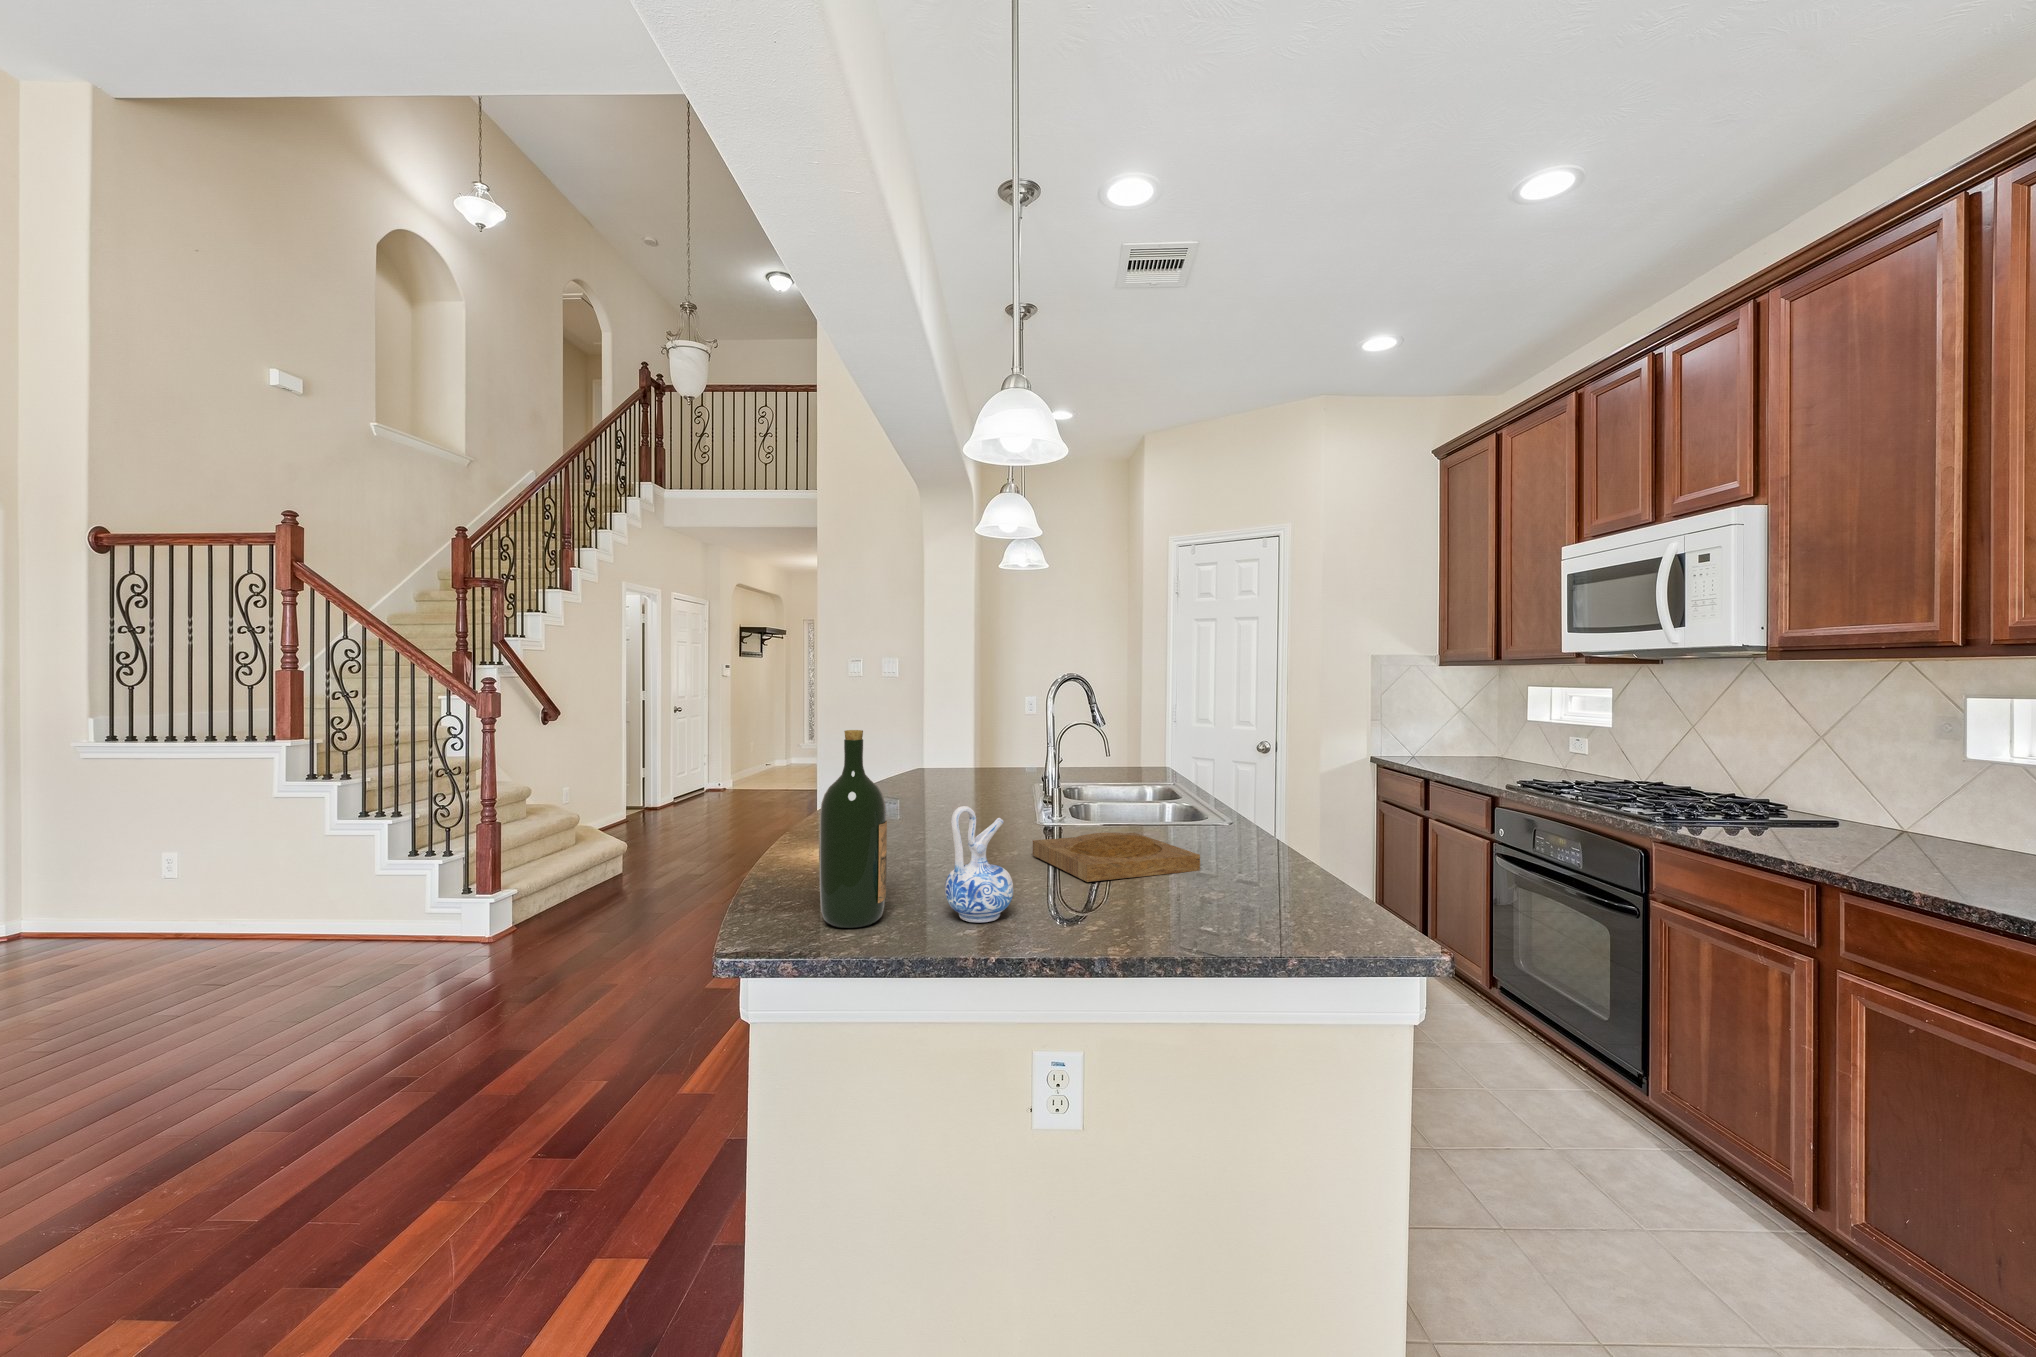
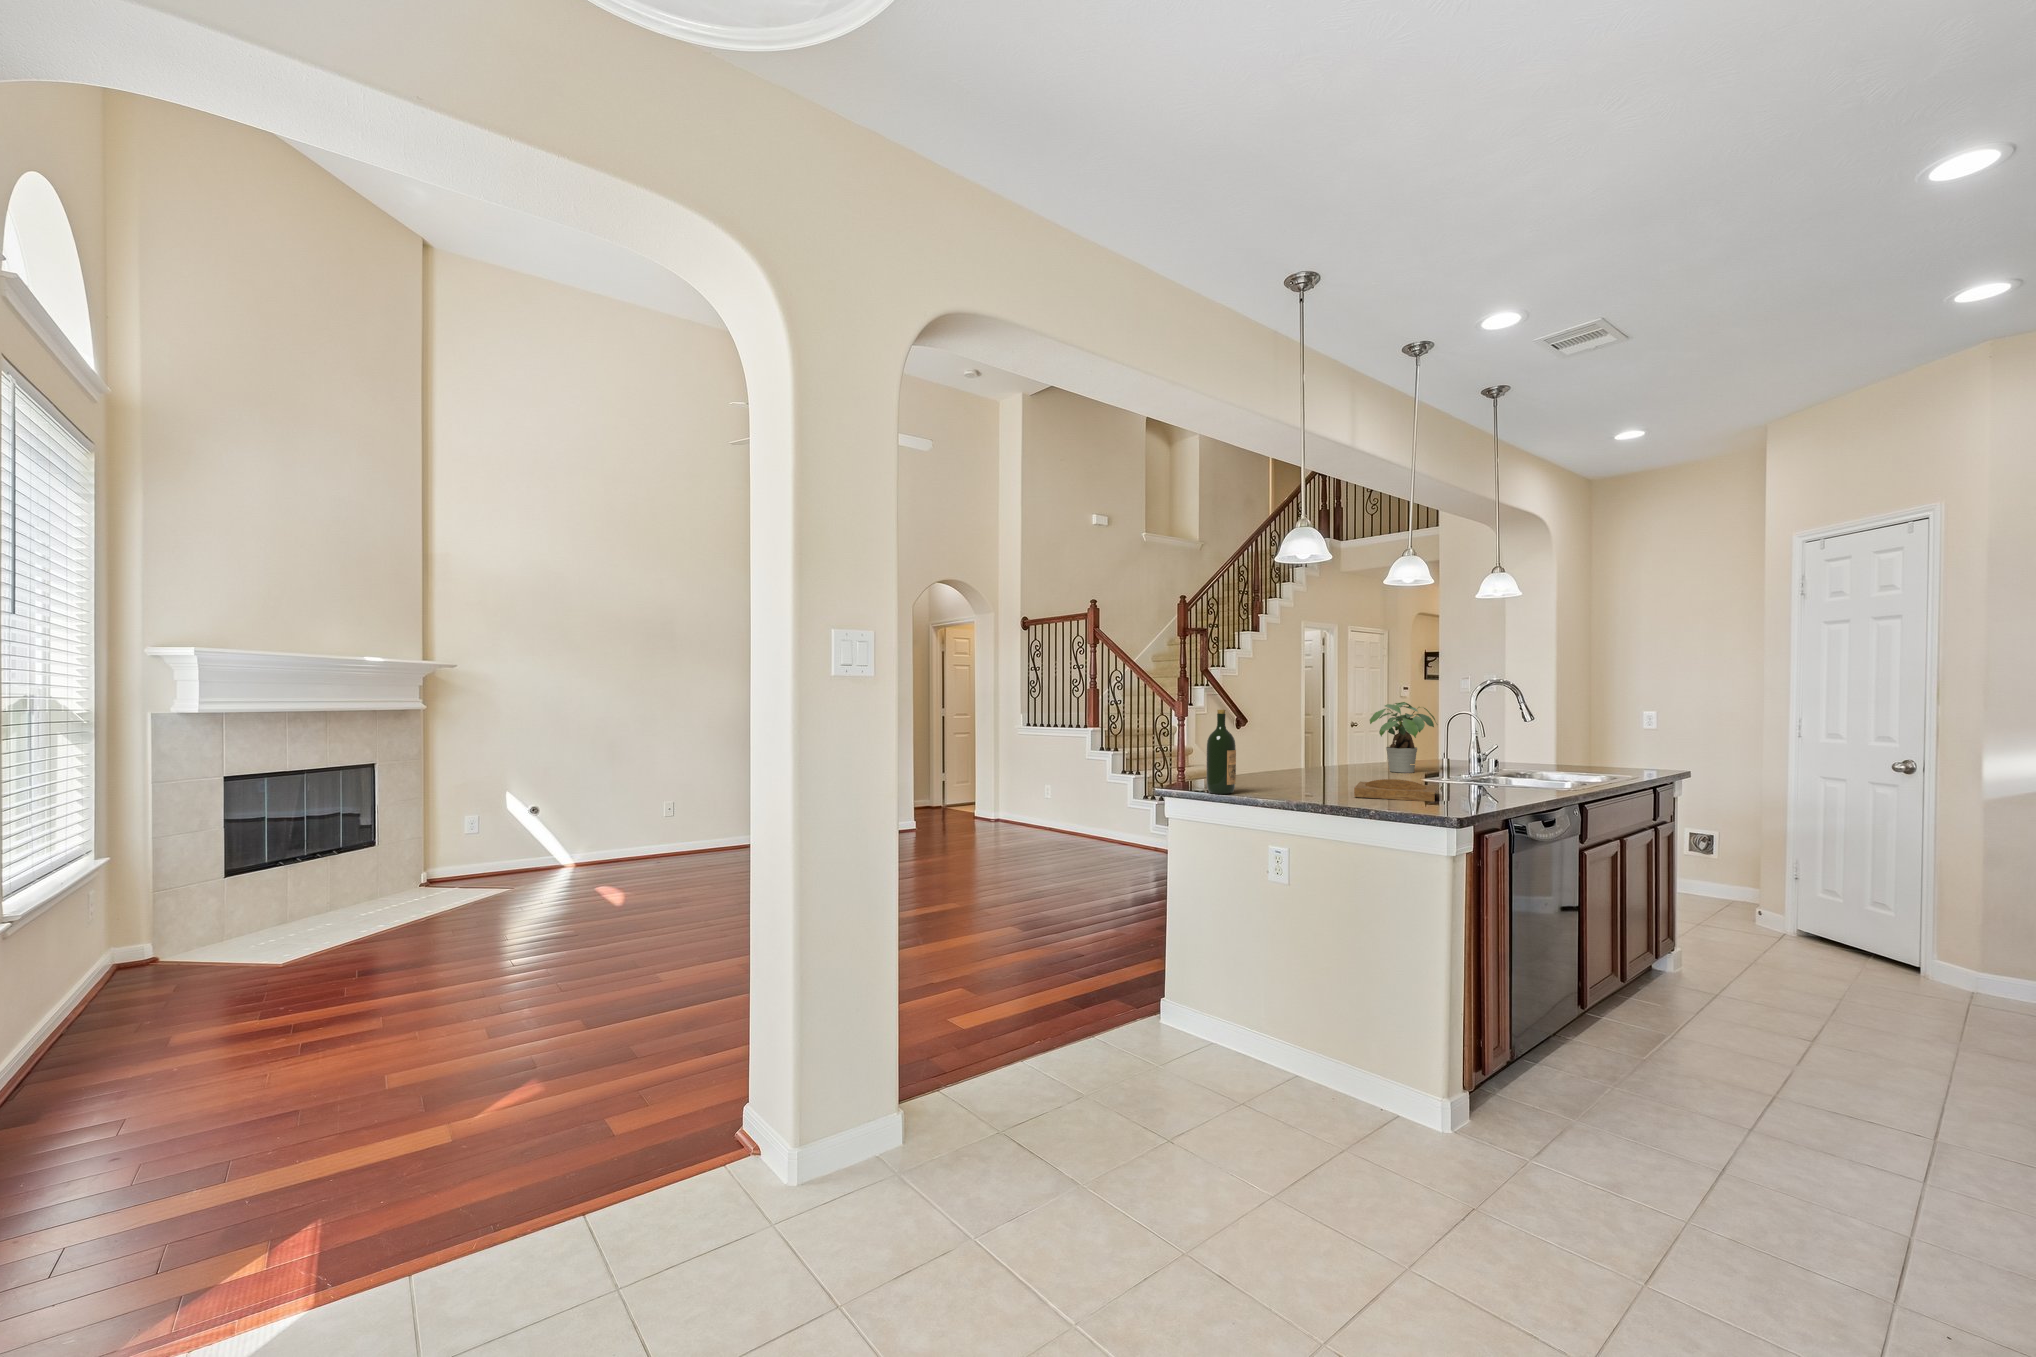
potted plant: none [901,692,980,794] -> present [1370,702,1438,773]
ceramic pitcher: present [945,806,1013,922] -> none [1255,745,1288,798]

